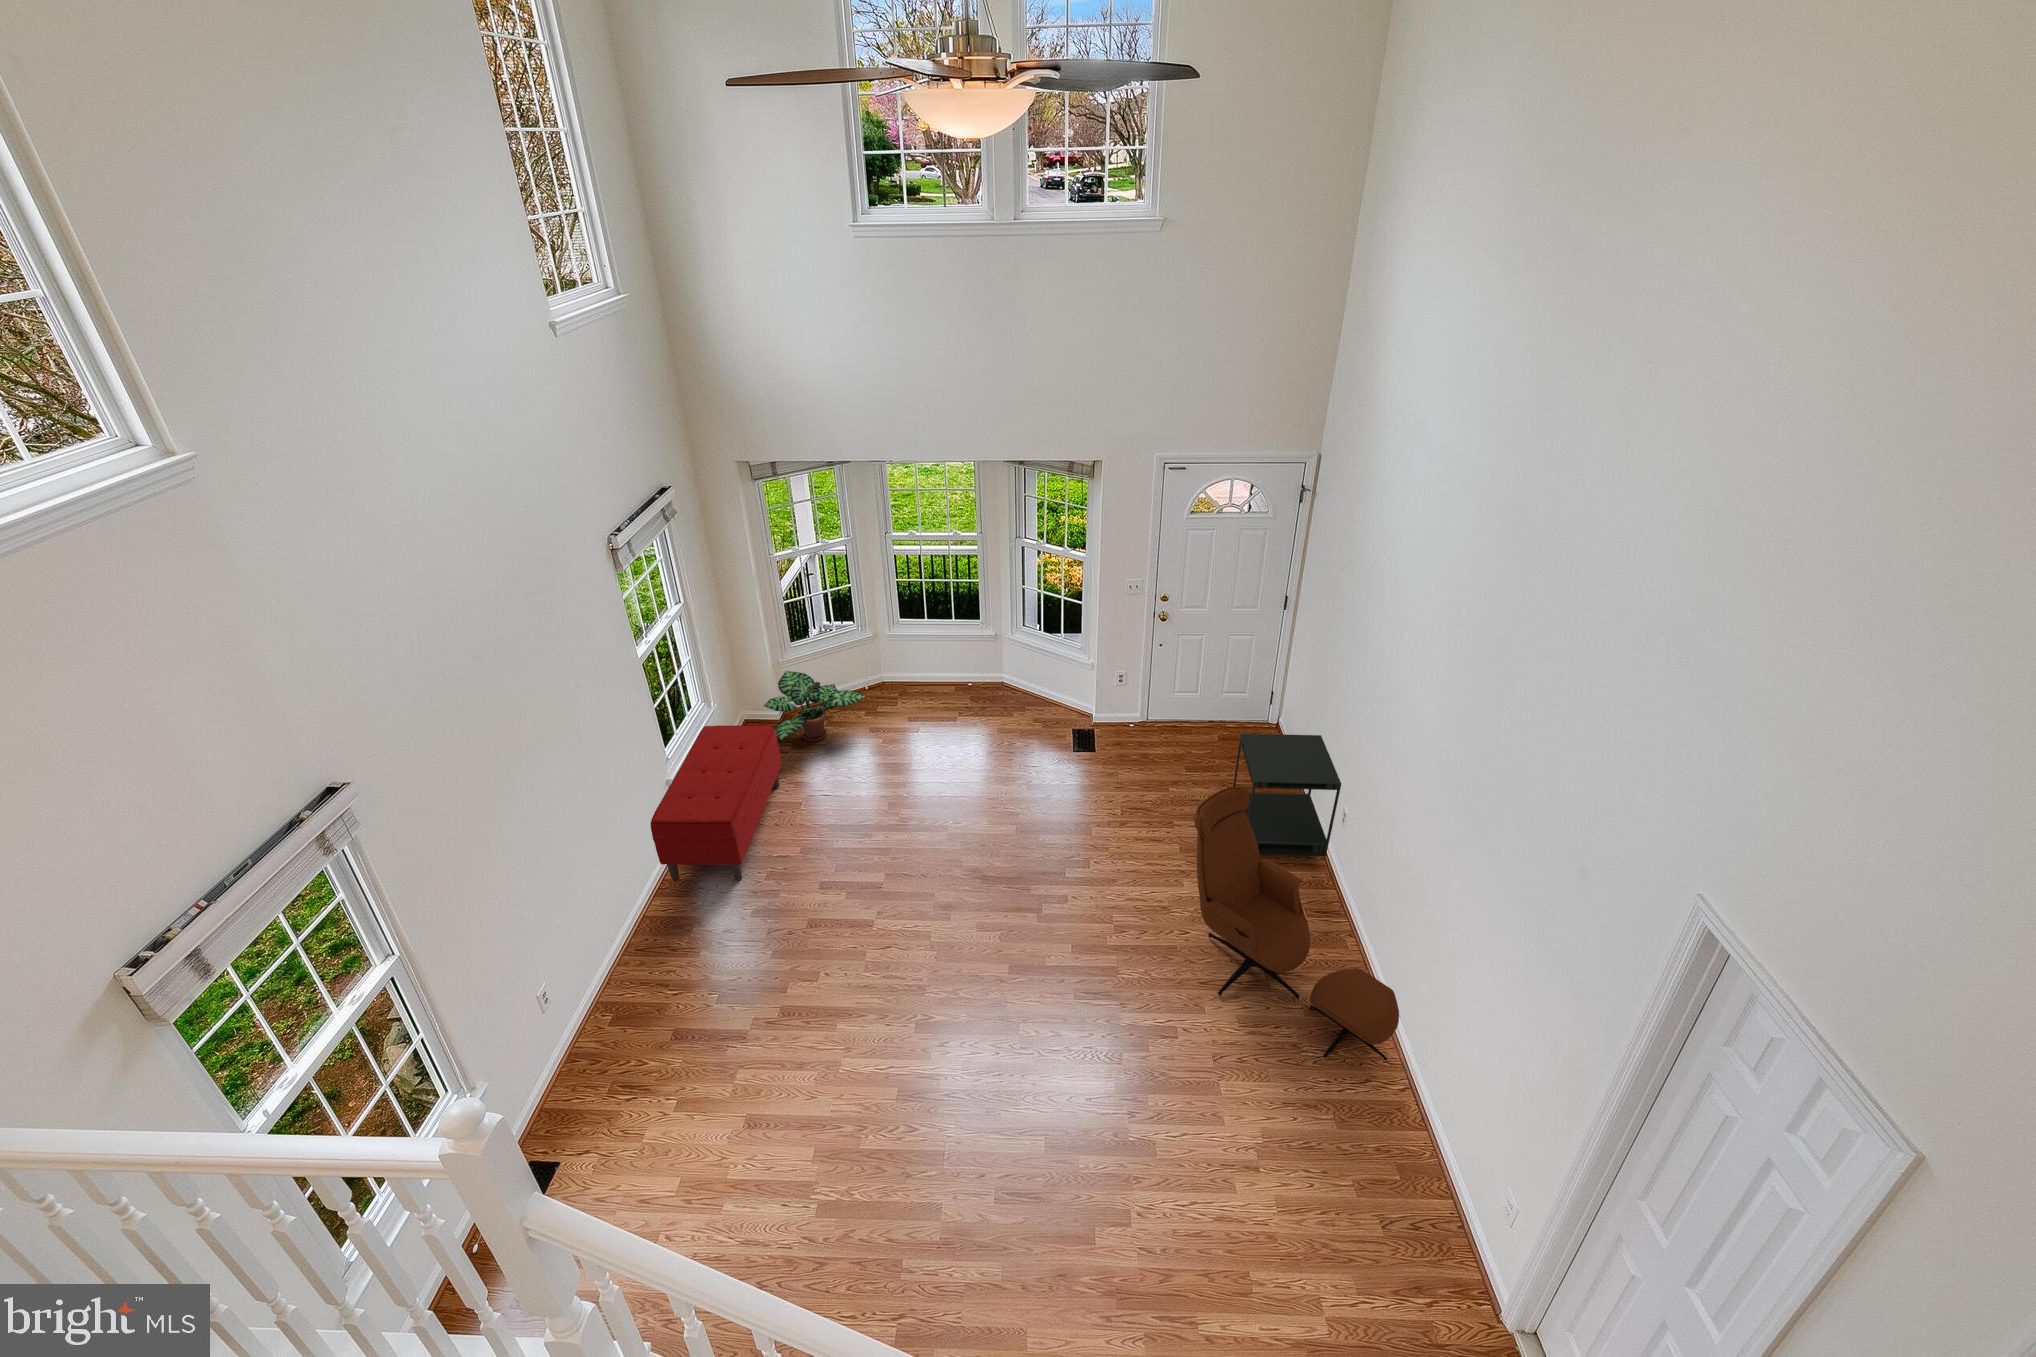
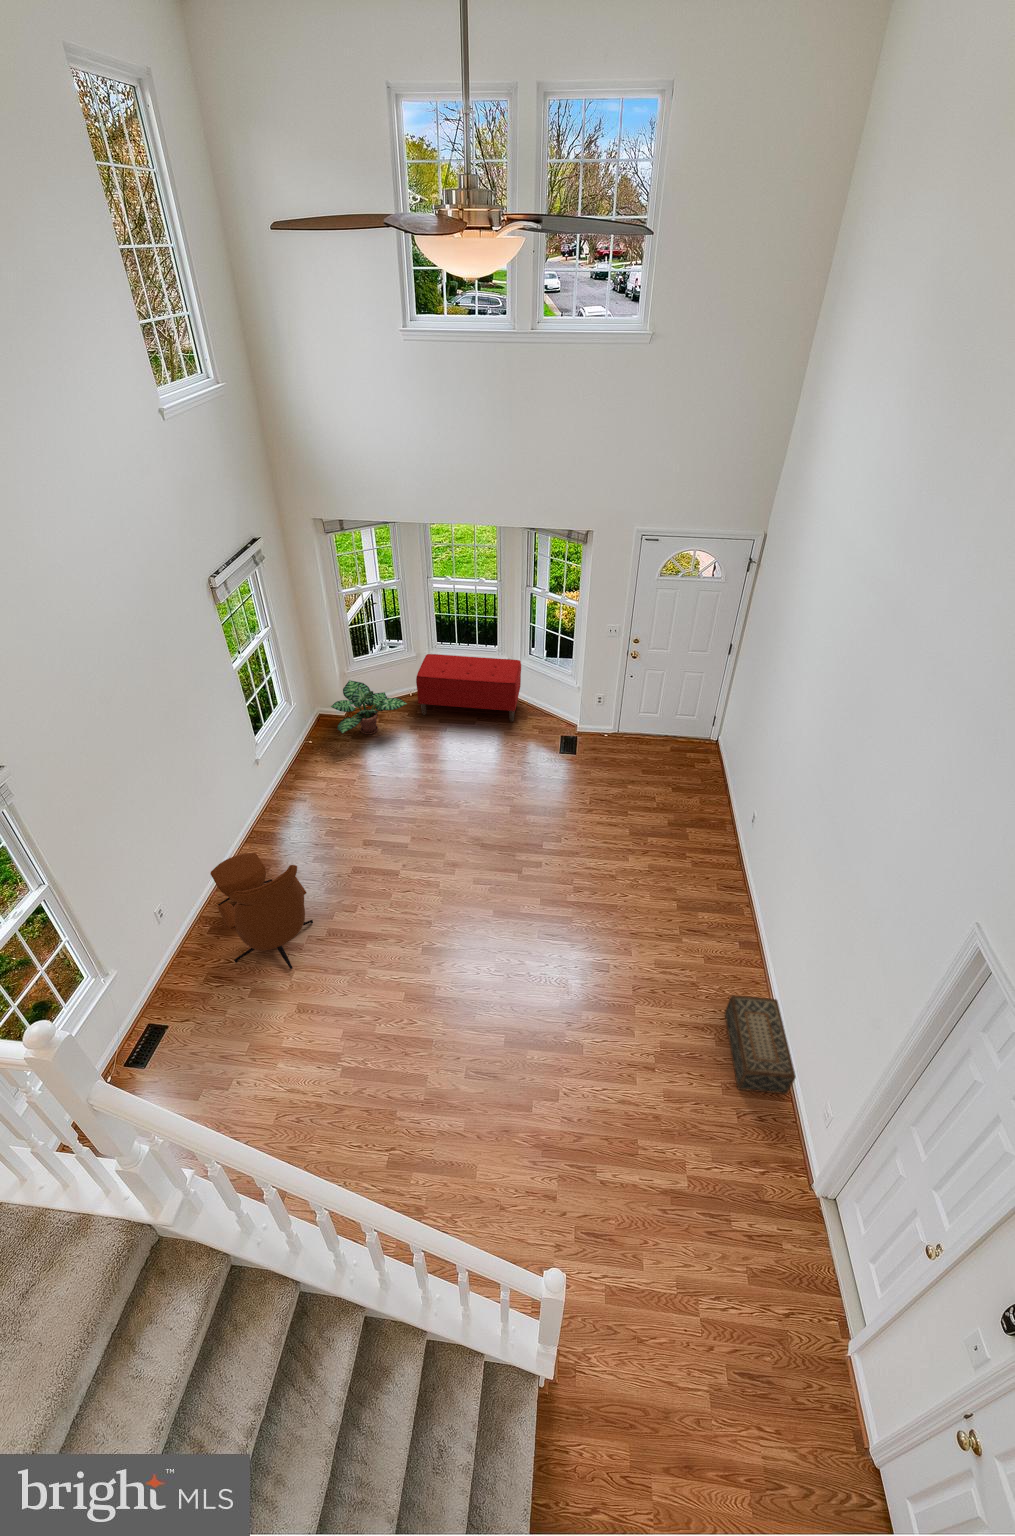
bench: present [650,725,782,881] -> present [416,654,521,722]
side table: present [1233,734,1341,856] -> none [674,751,756,847]
lounge chair: present [1194,787,1399,1060] -> present [210,853,313,969]
woven basket: none [1342,1053,1455,1188] -> present [725,995,796,1094]

